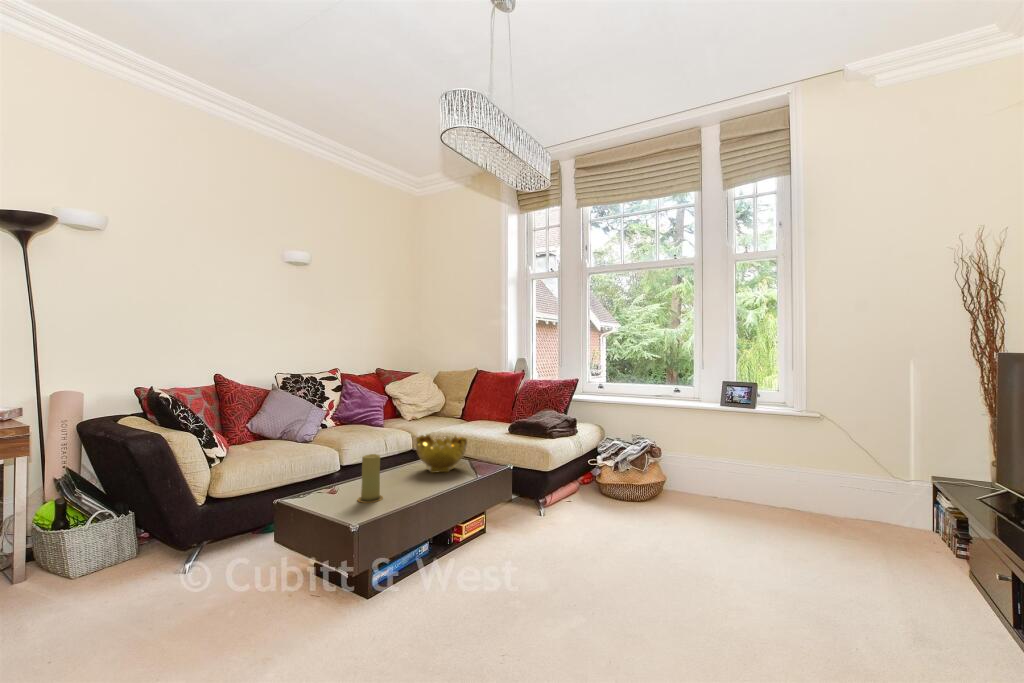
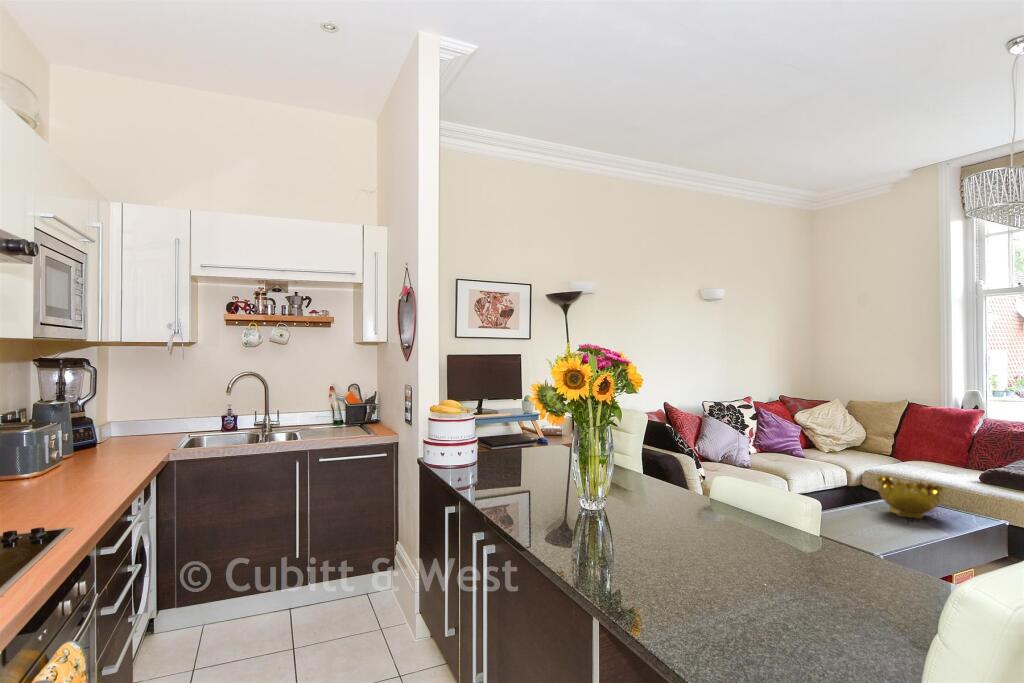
candle: present [357,454,383,503] -> none [844,493,871,539]

